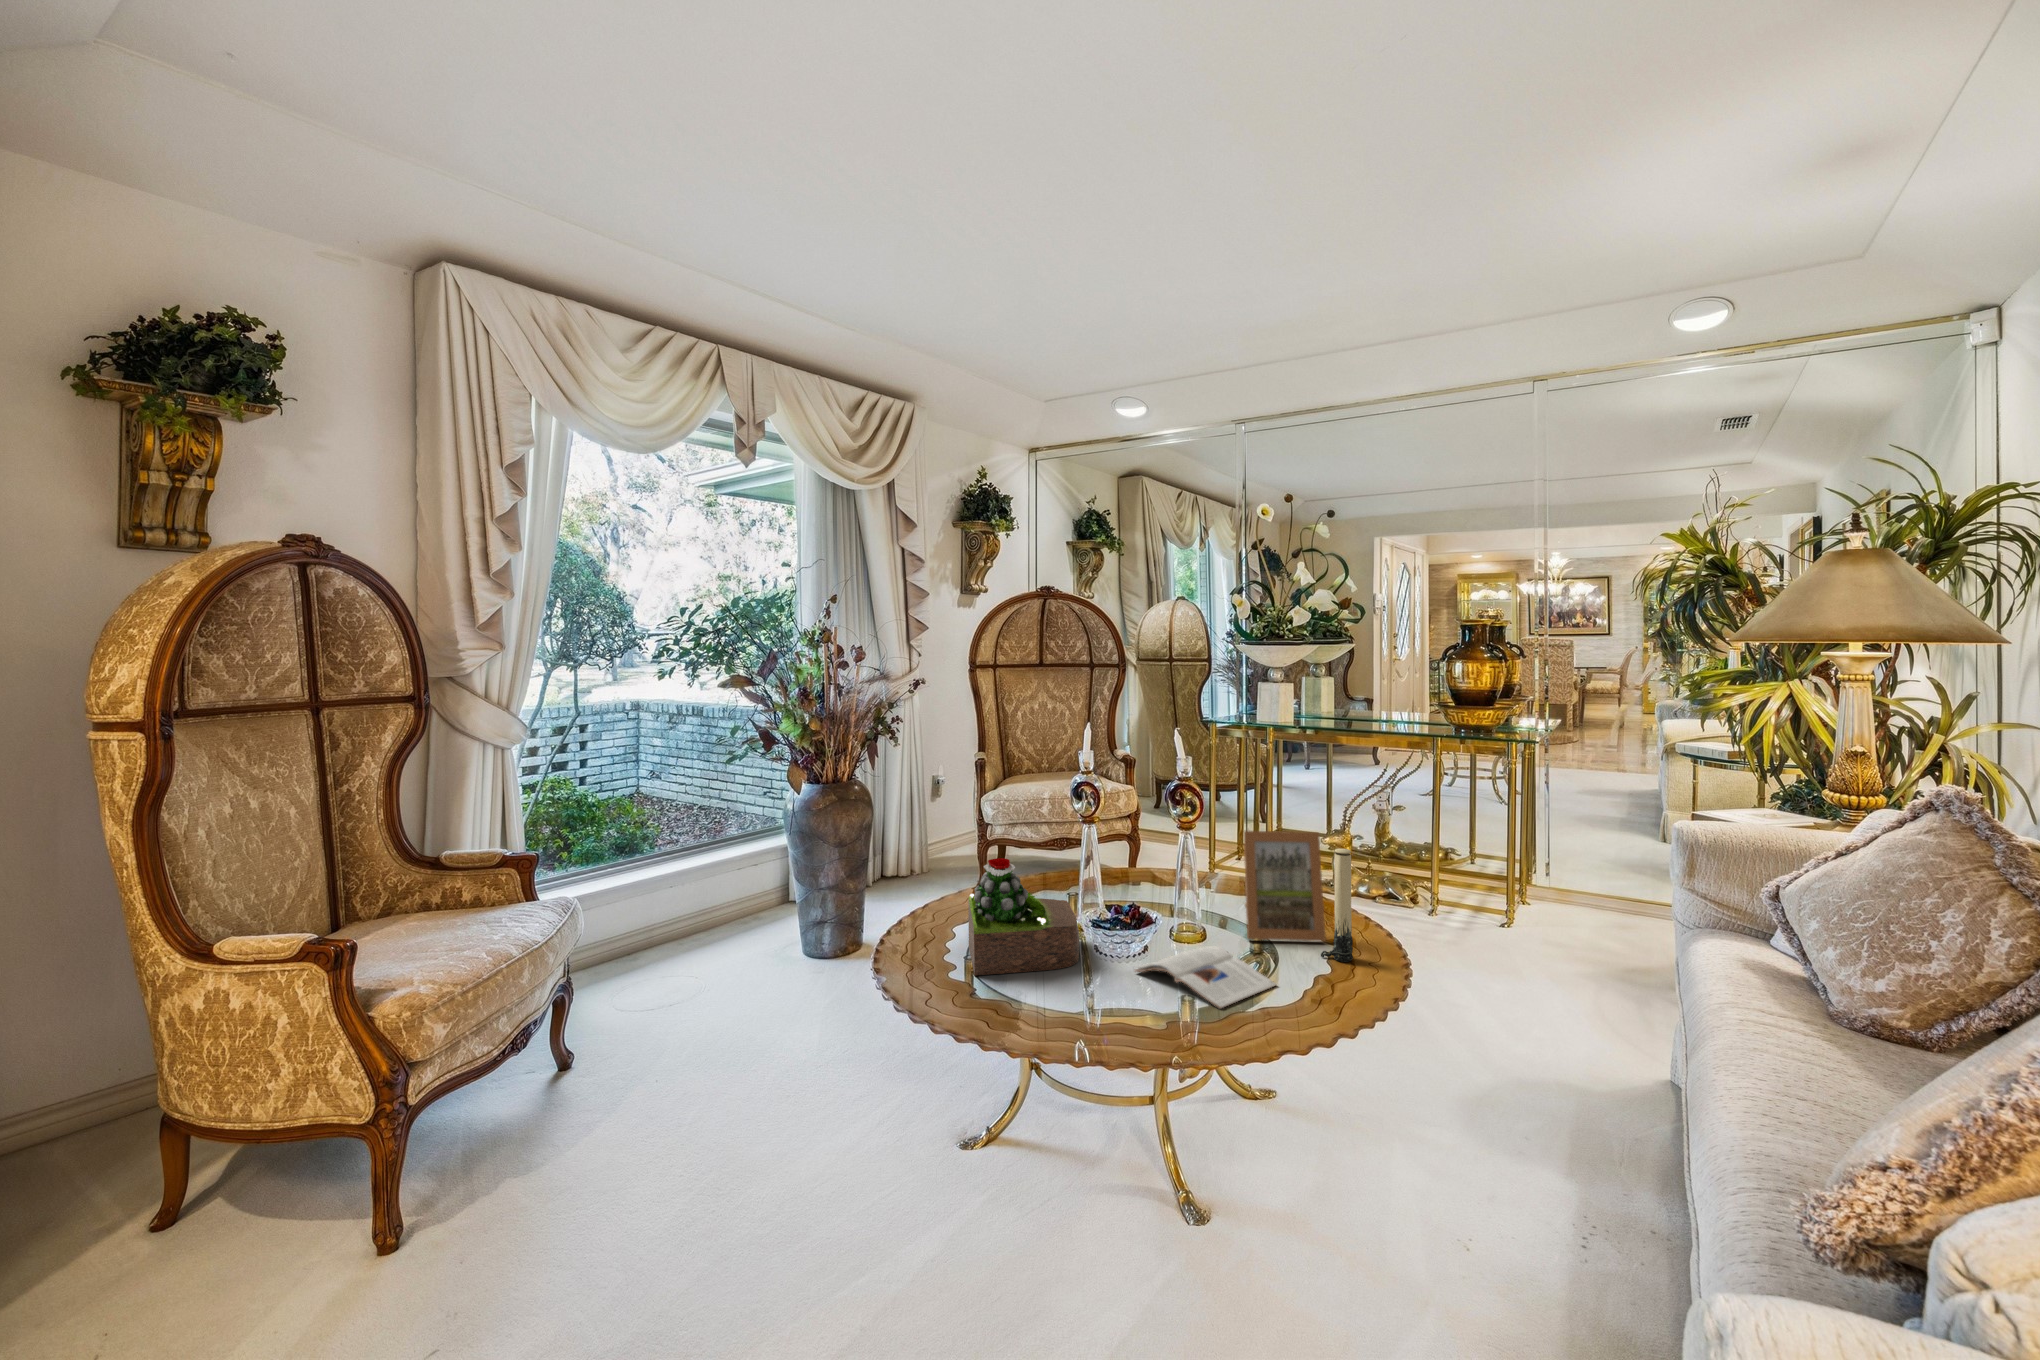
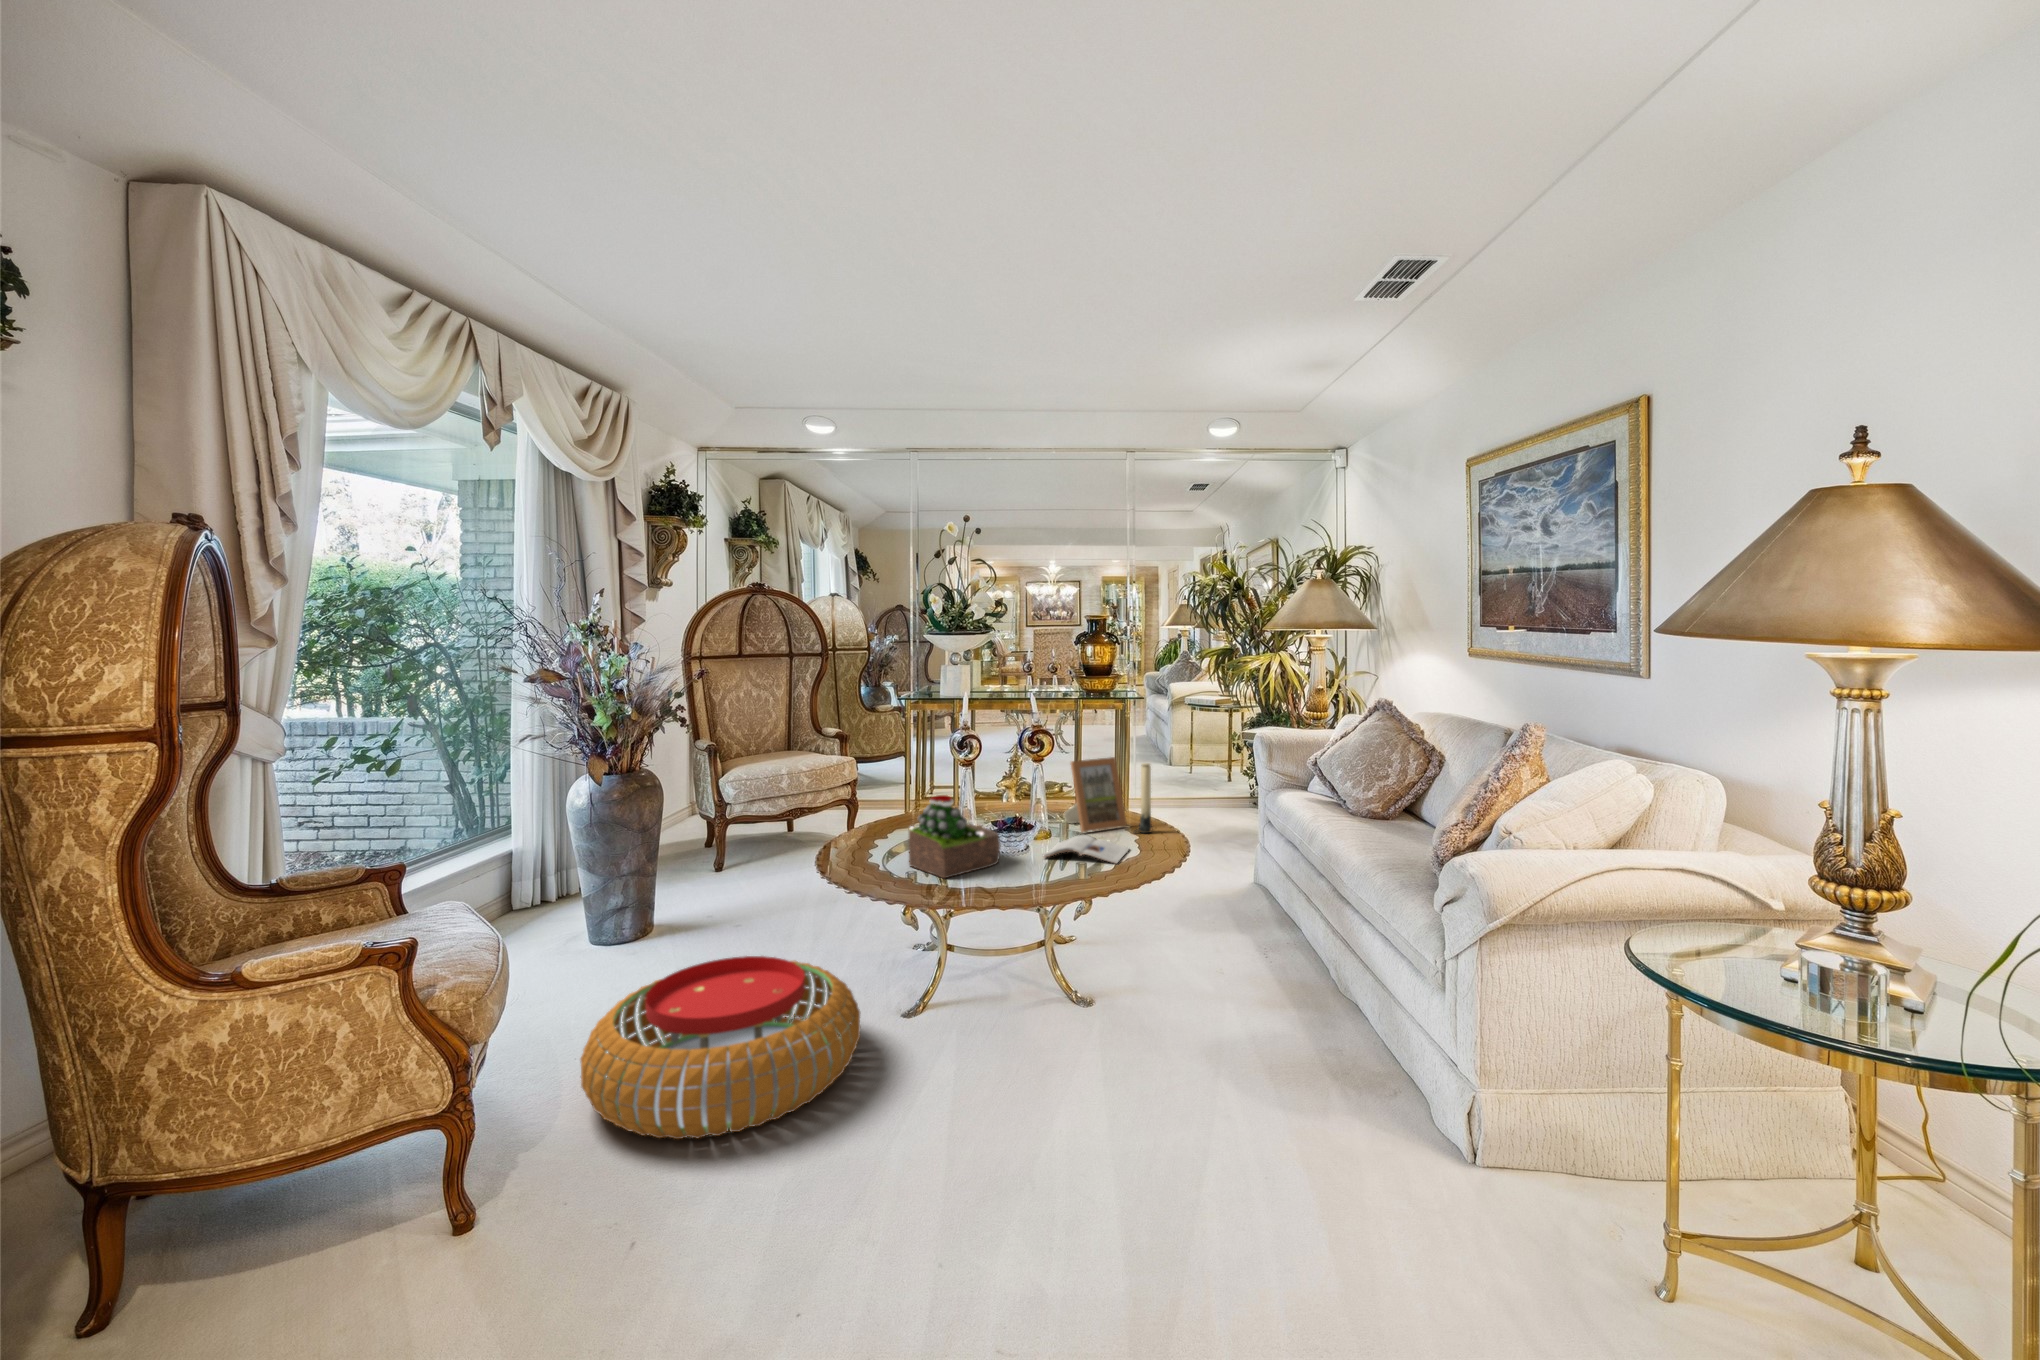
pouf: none [548,1012,876,1244] -> present [580,956,860,1139]

